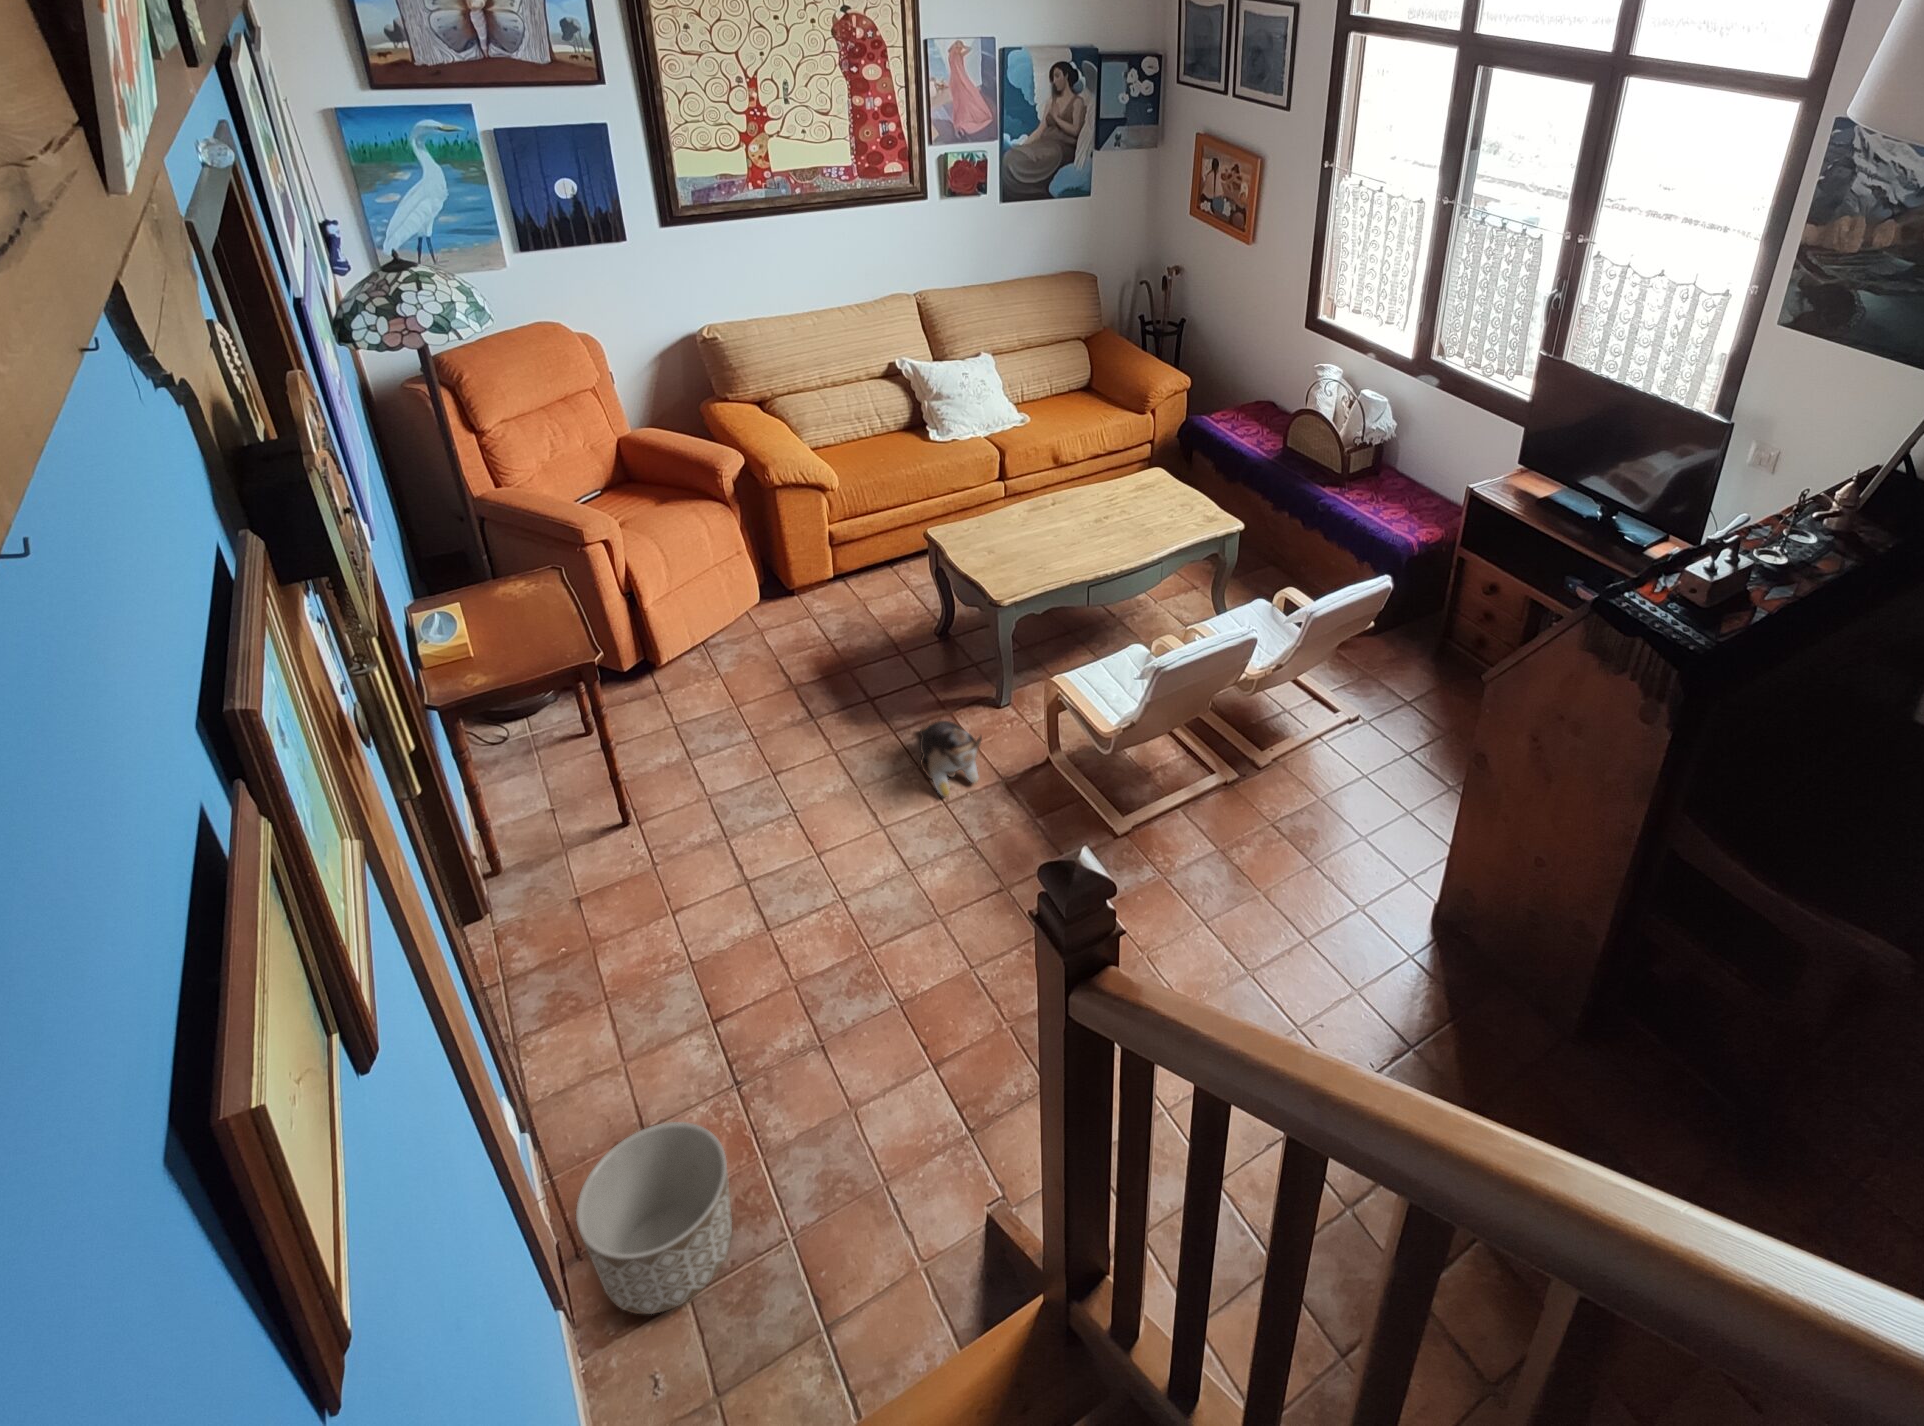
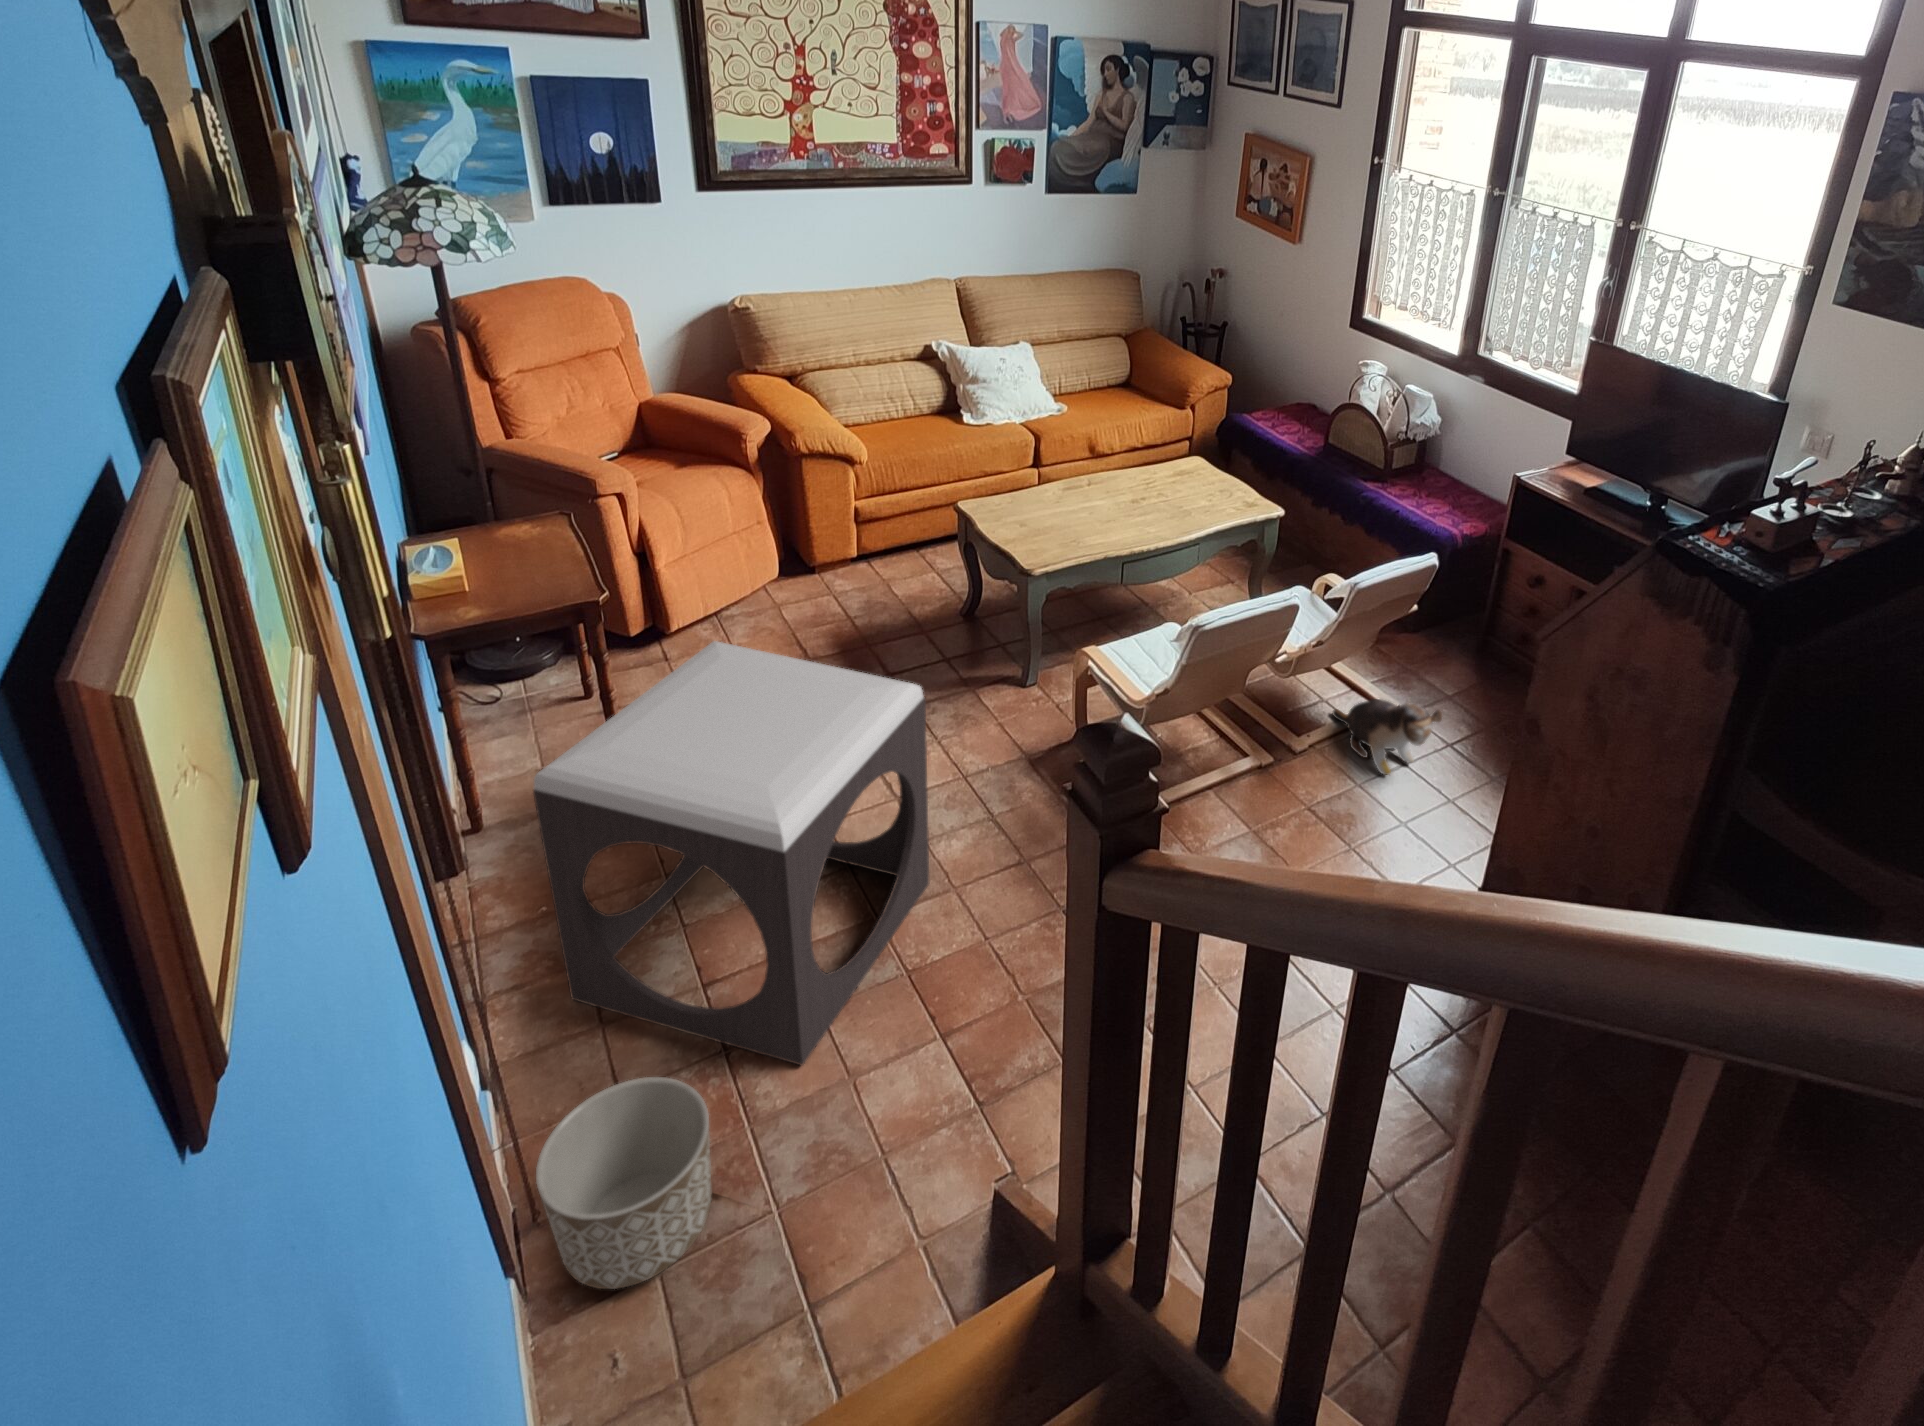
footstool: none [548,700,916,1099] -> present [533,641,929,1065]
plush toy: present [920,721,982,797] -> present [1333,699,1442,775]

